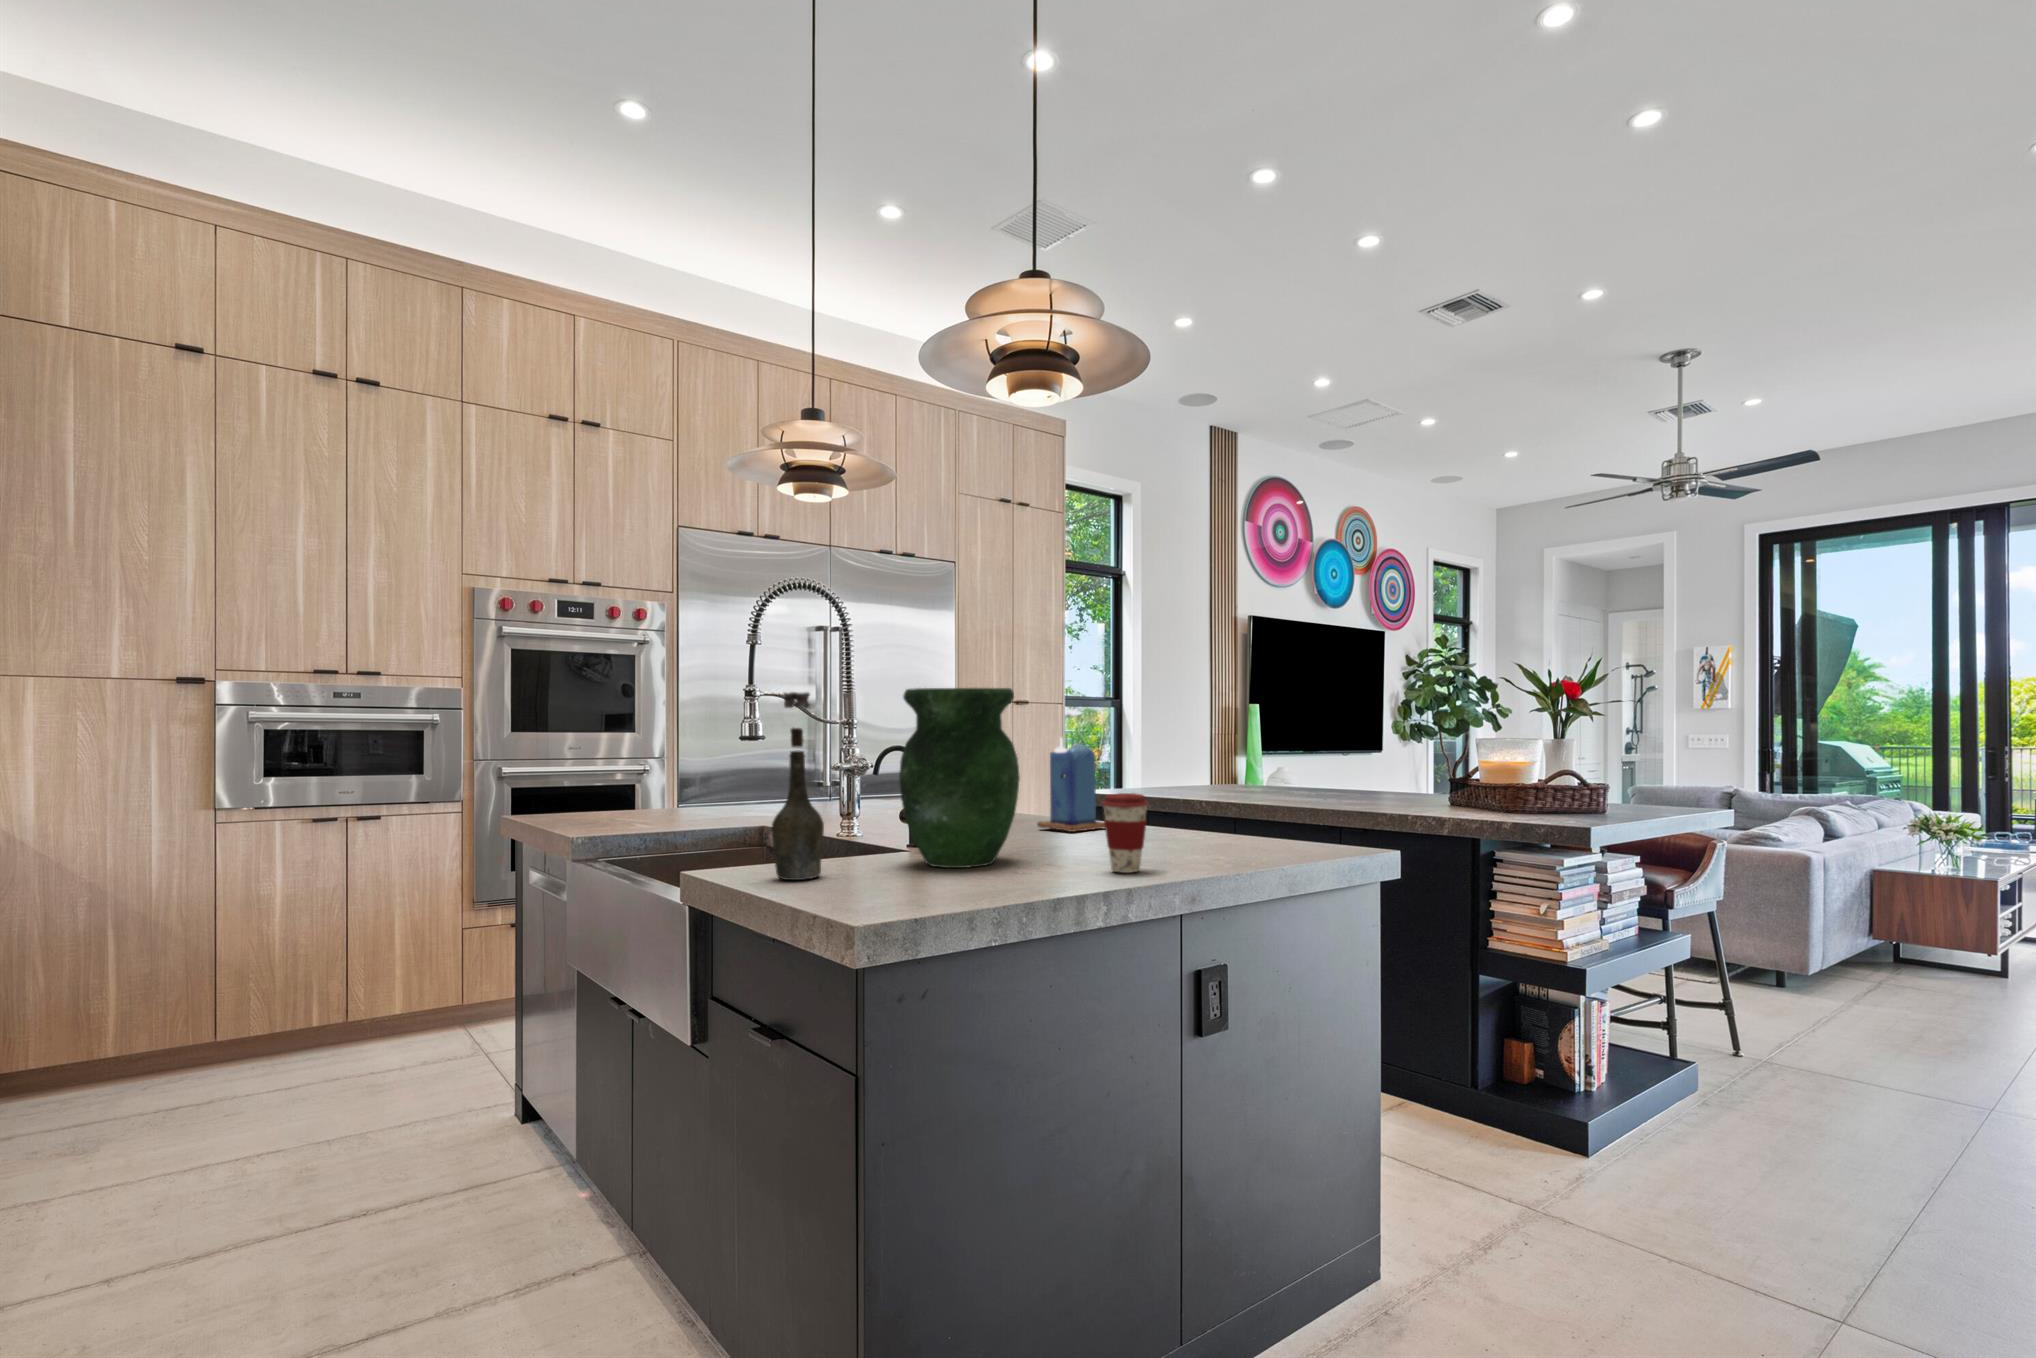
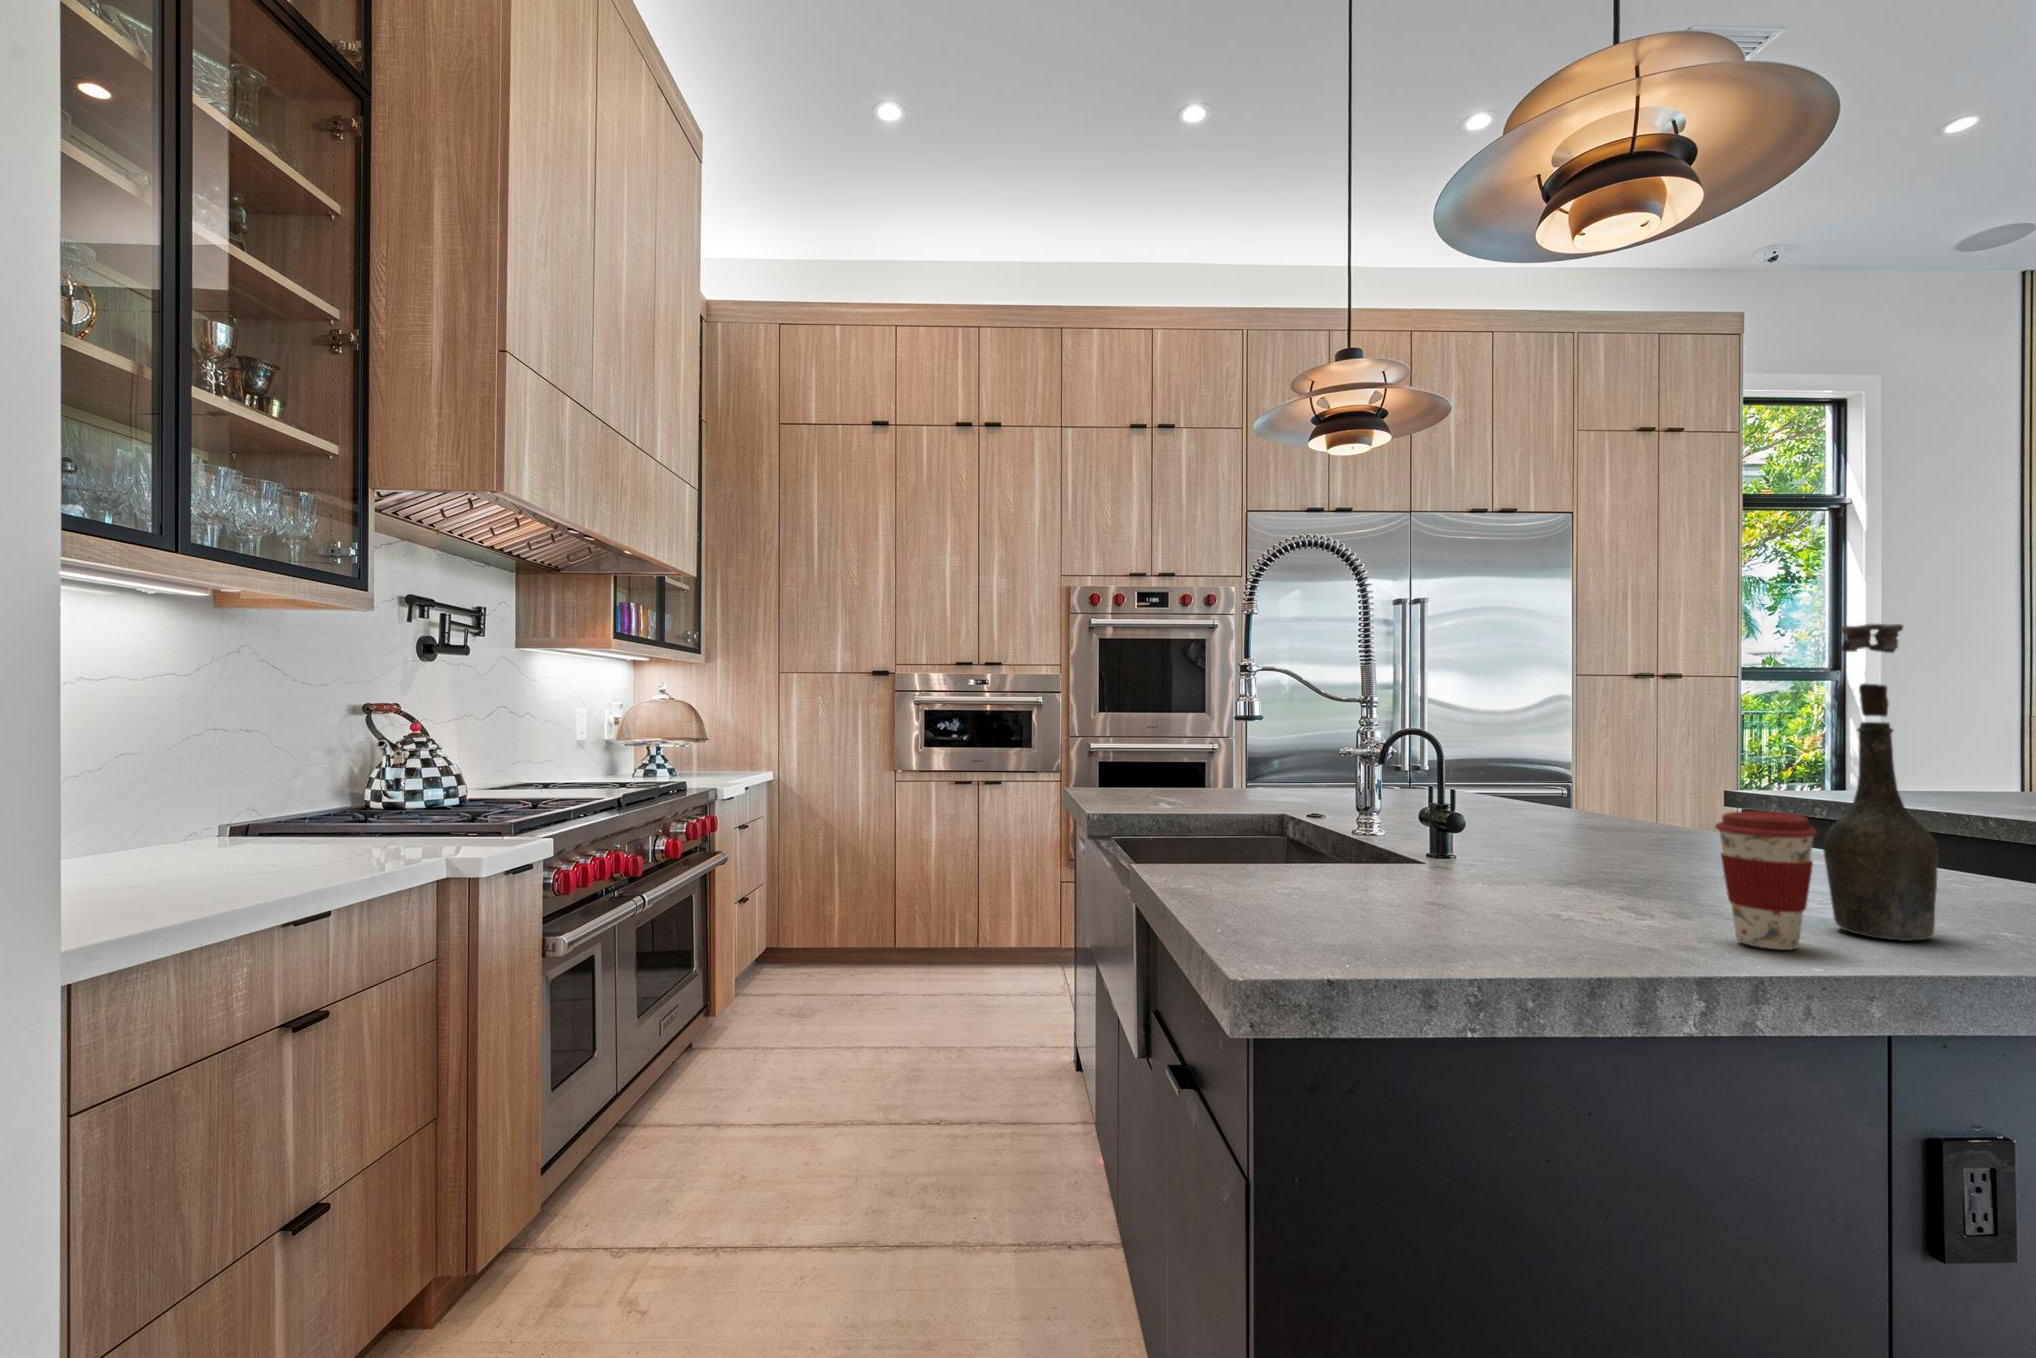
vase: present [899,688,1020,868] -> none [1385,642,1574,901]
bottle: present [772,692,824,880] -> present [1823,624,1939,941]
candle: present [1037,738,1105,832] -> none [1636,722,1764,861]

